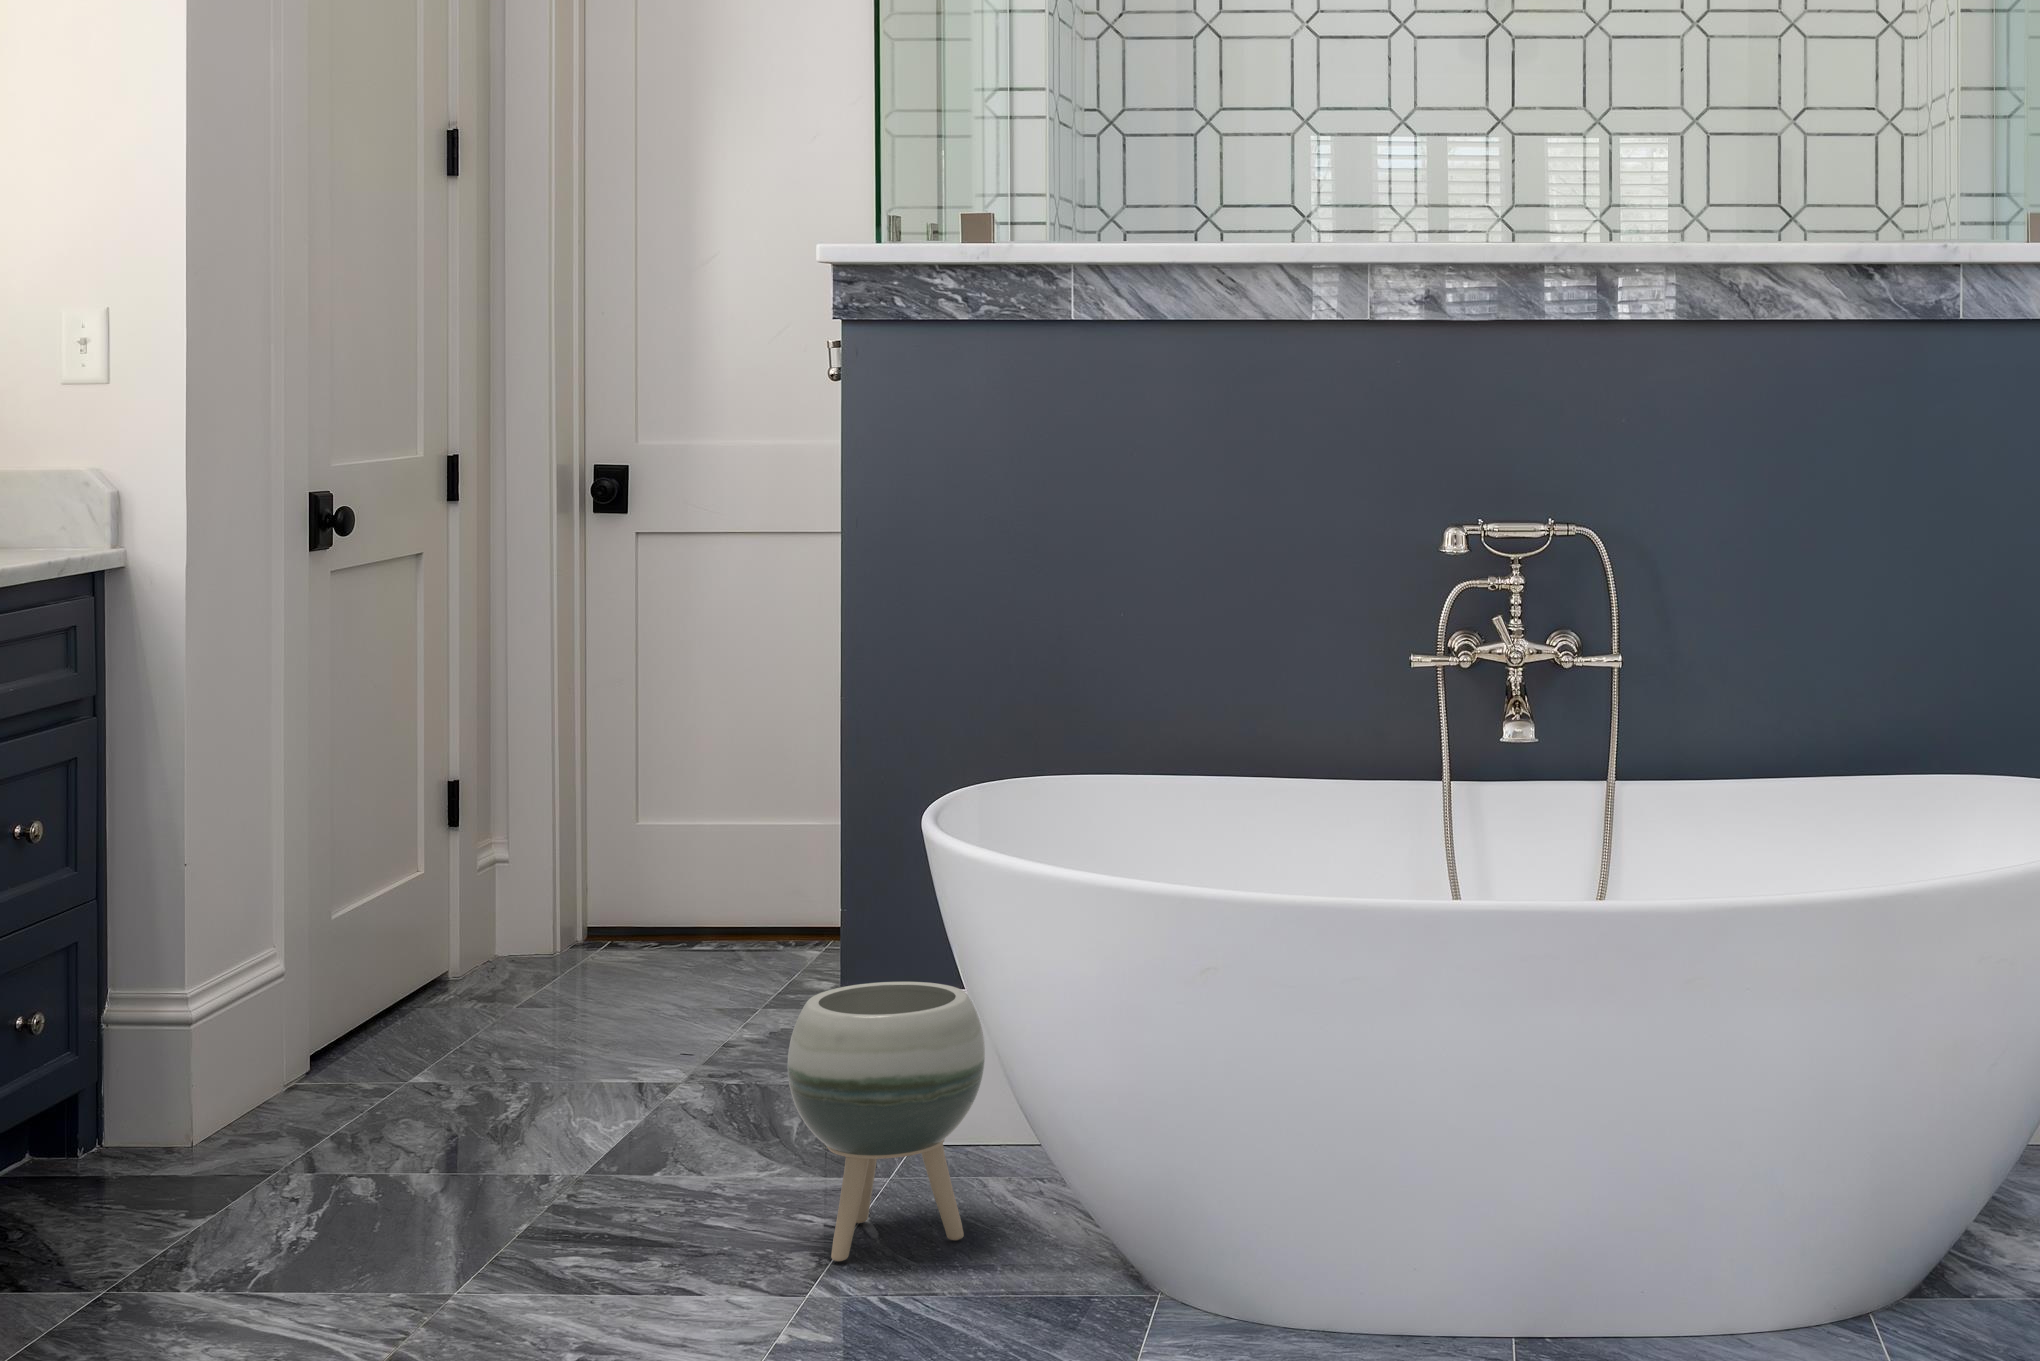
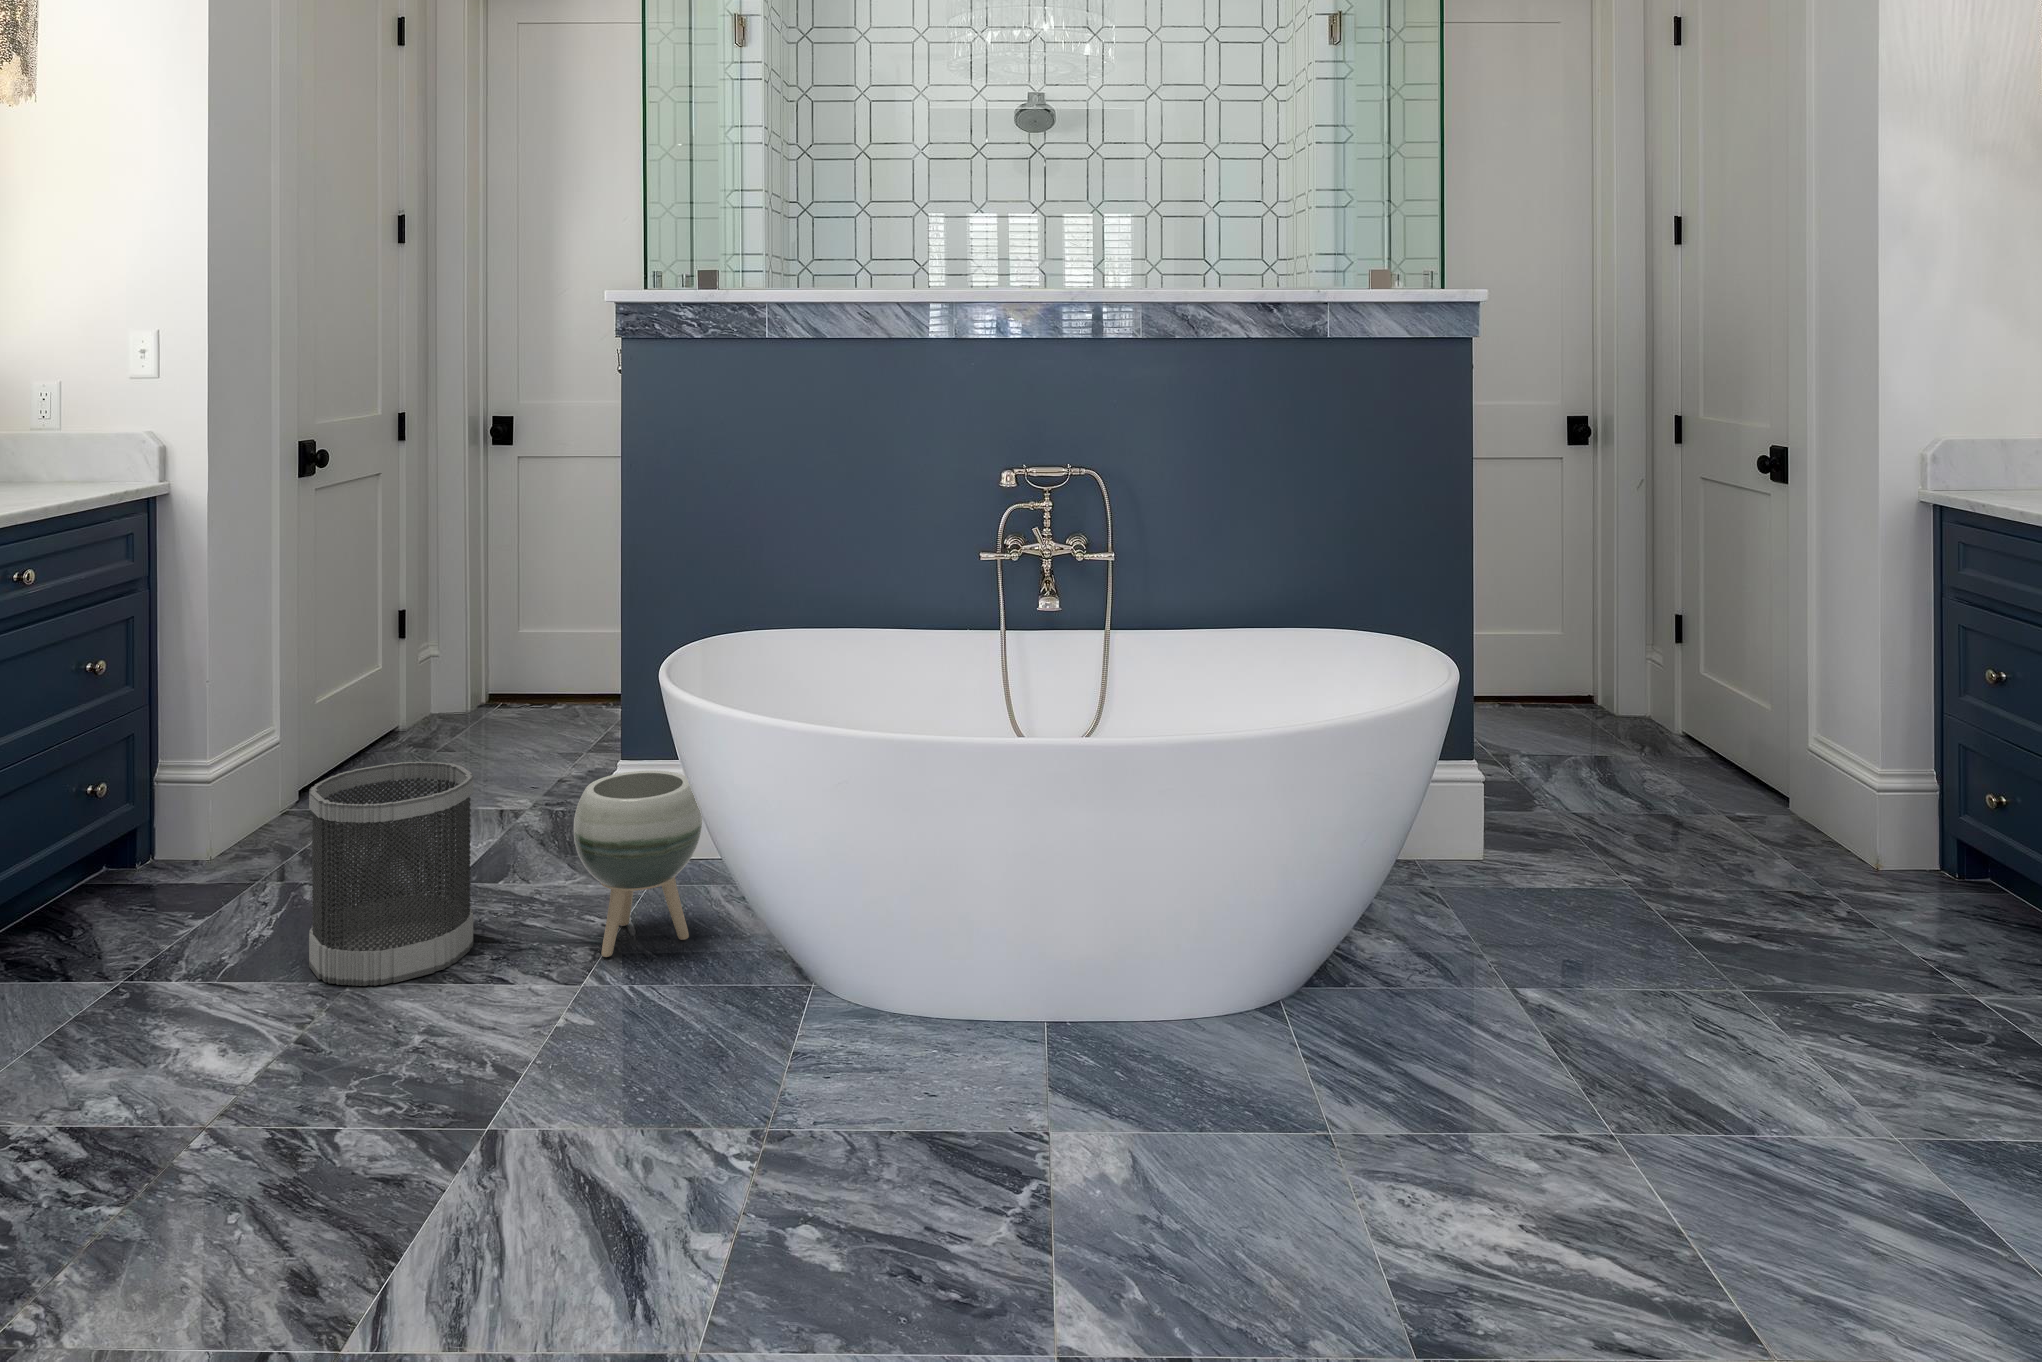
wastebasket: none [379,966,632,1297] -> present [309,761,473,986]

